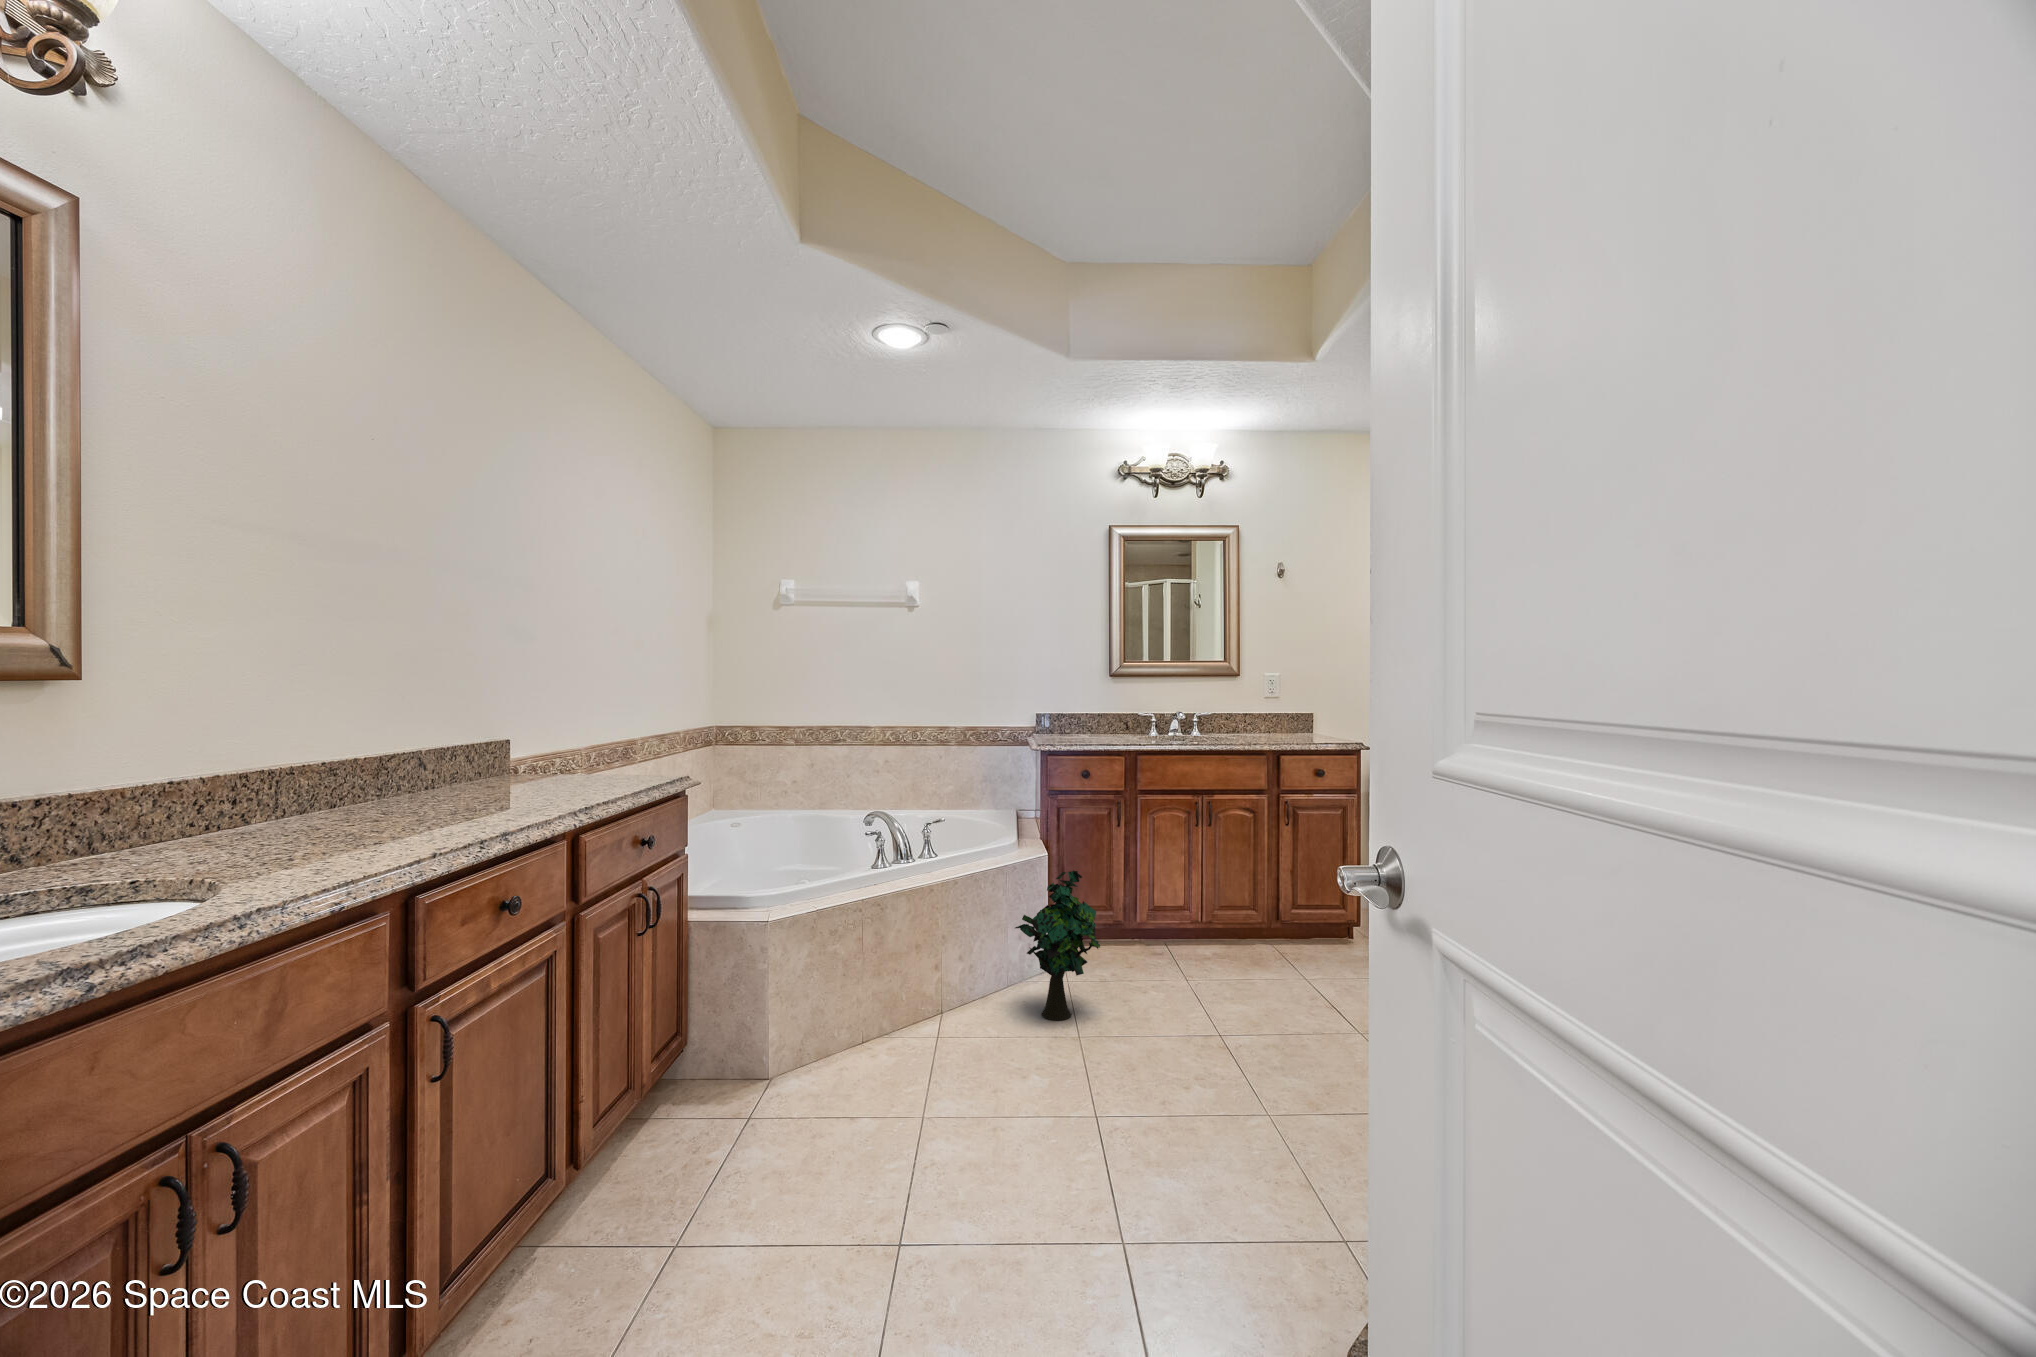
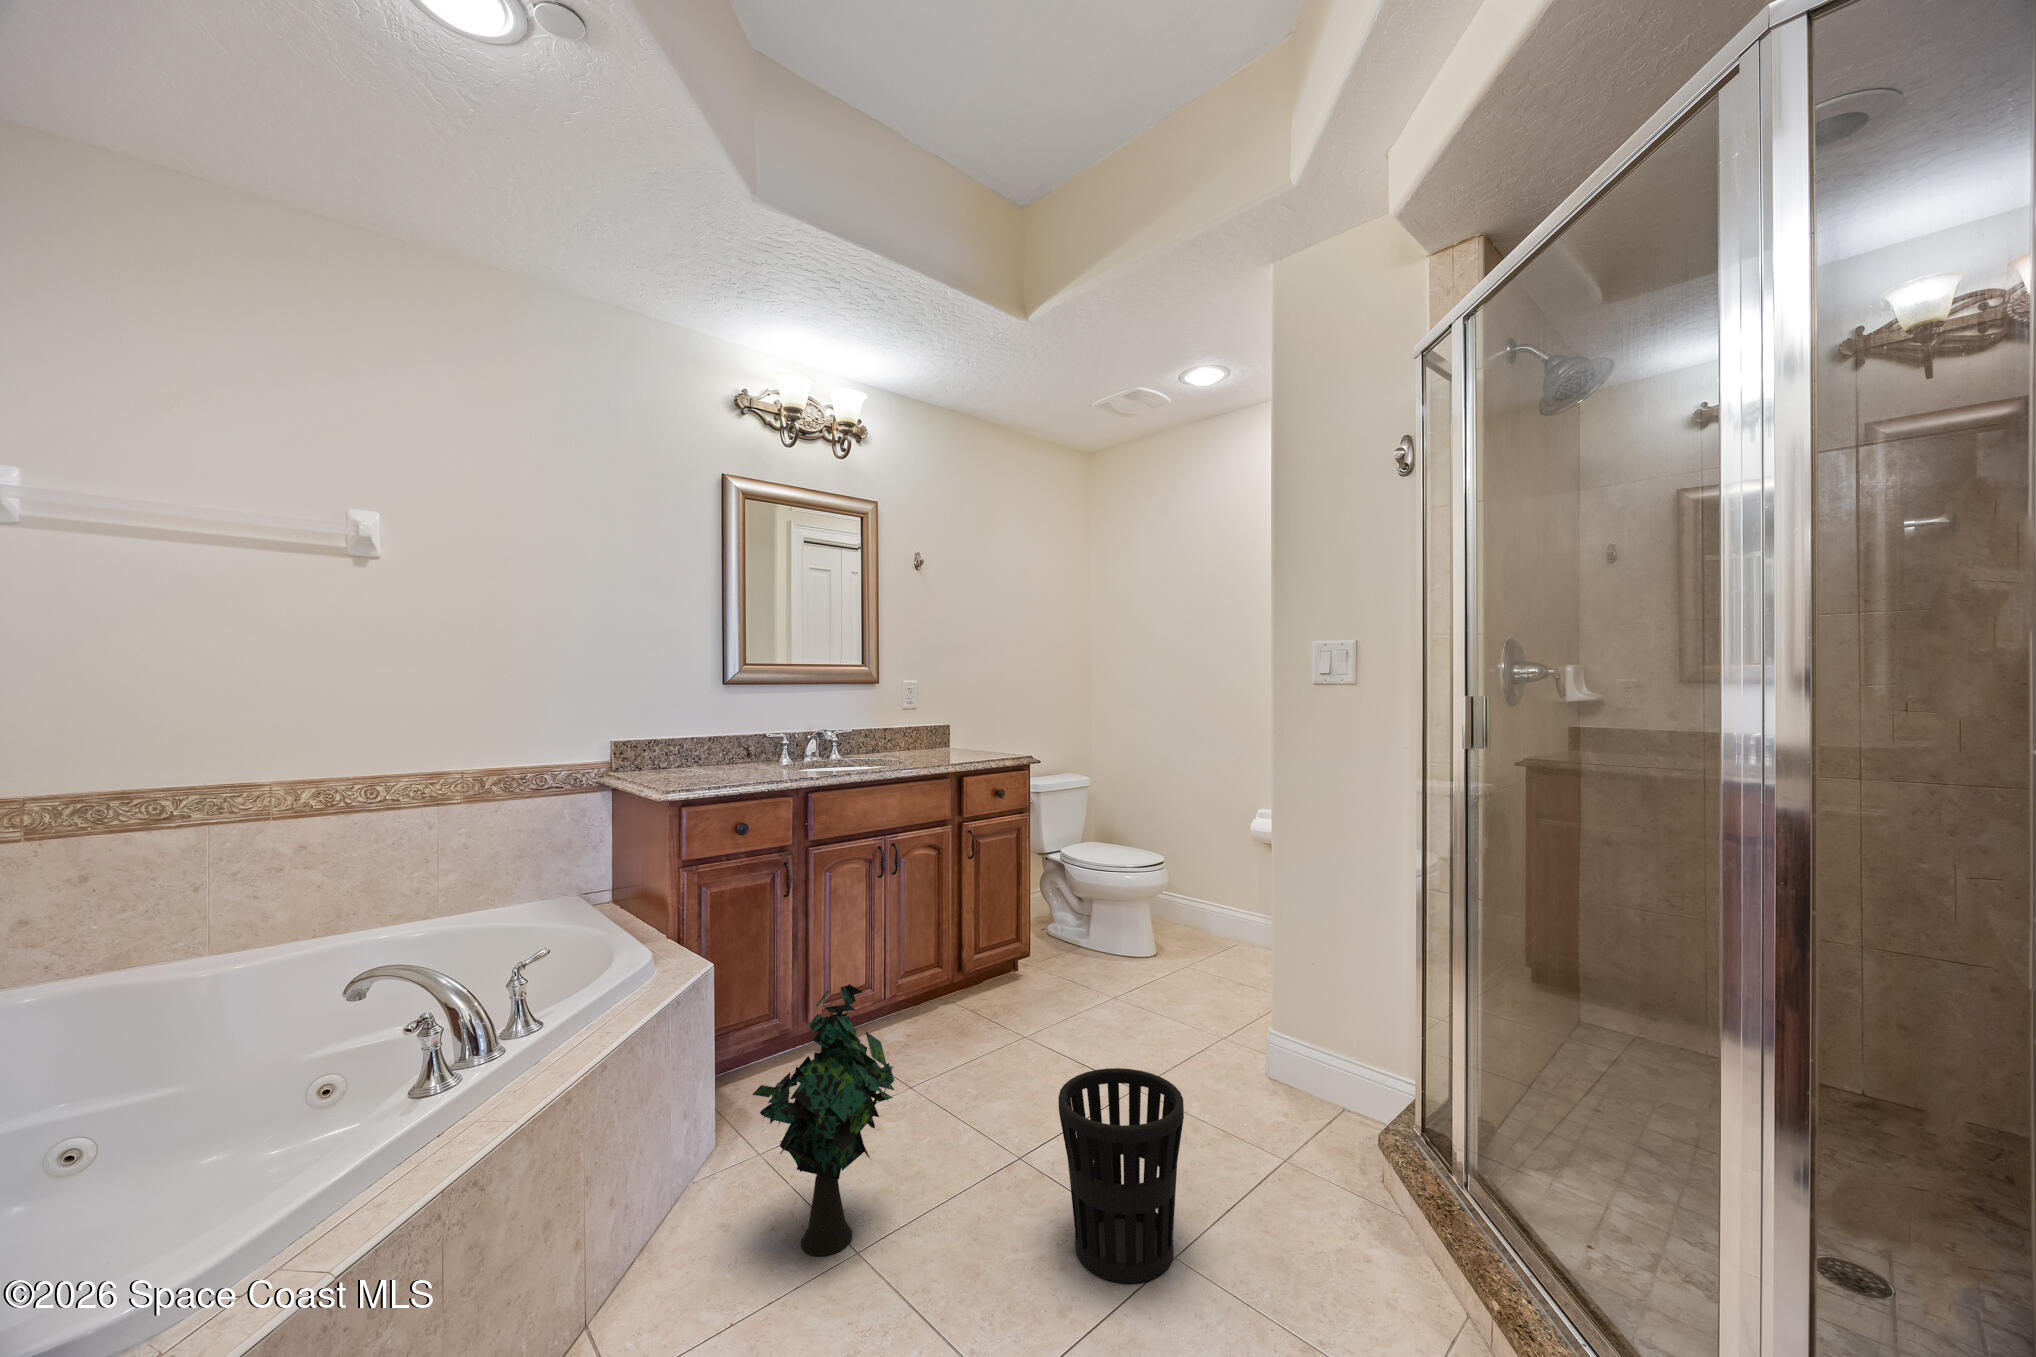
wastebasket: none [1160,961,1247,1094] -> present [1058,1068,1184,1283]

